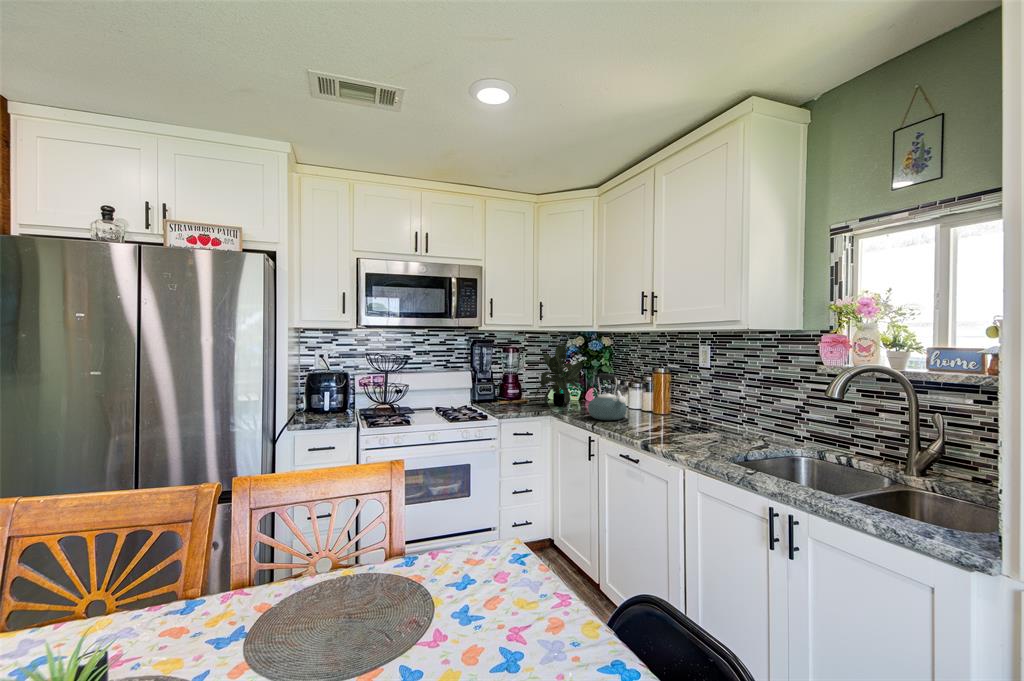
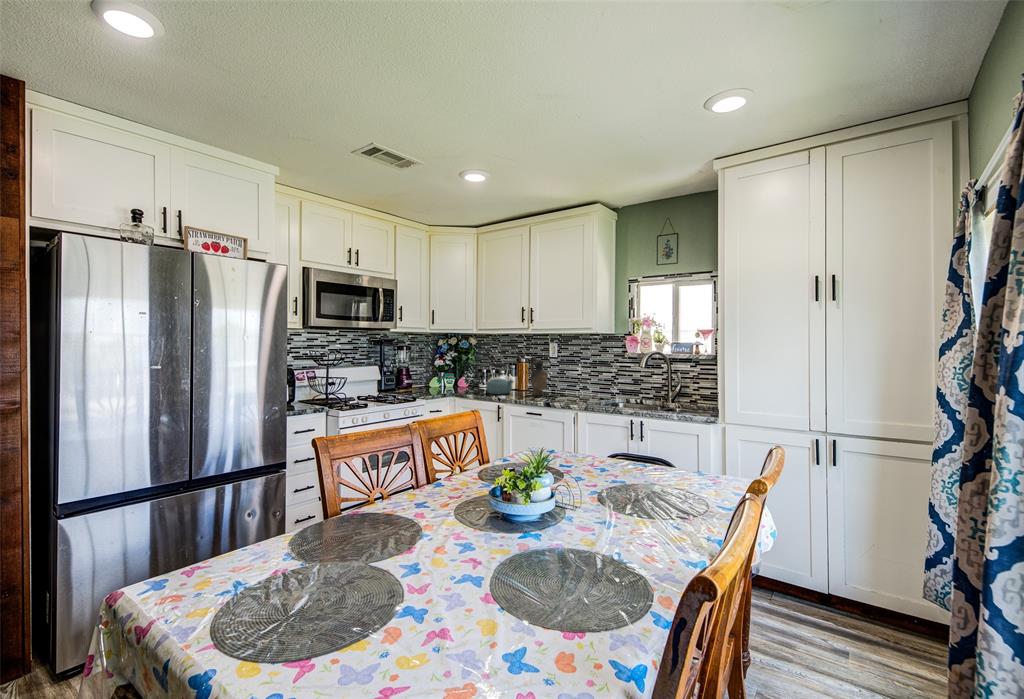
potted plant: present [535,345,583,406] -> none [428,344,467,390]
ceramic pitcher: none [645,365,672,428] -> present [530,356,548,395]

